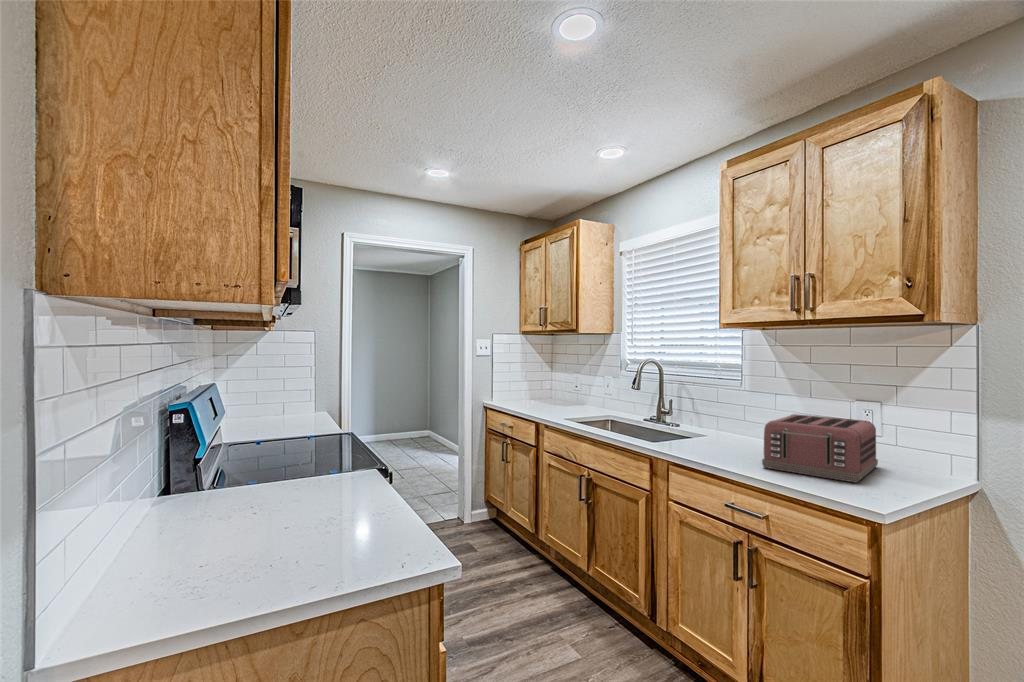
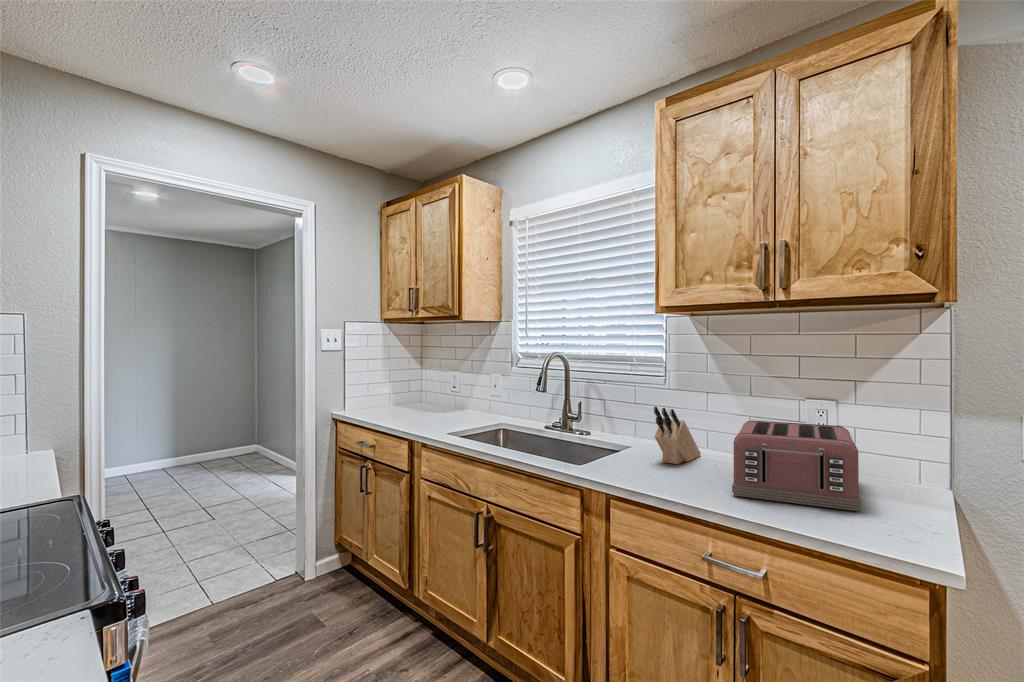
knife block: none [716,401,762,447] -> present [654,406,701,464]

